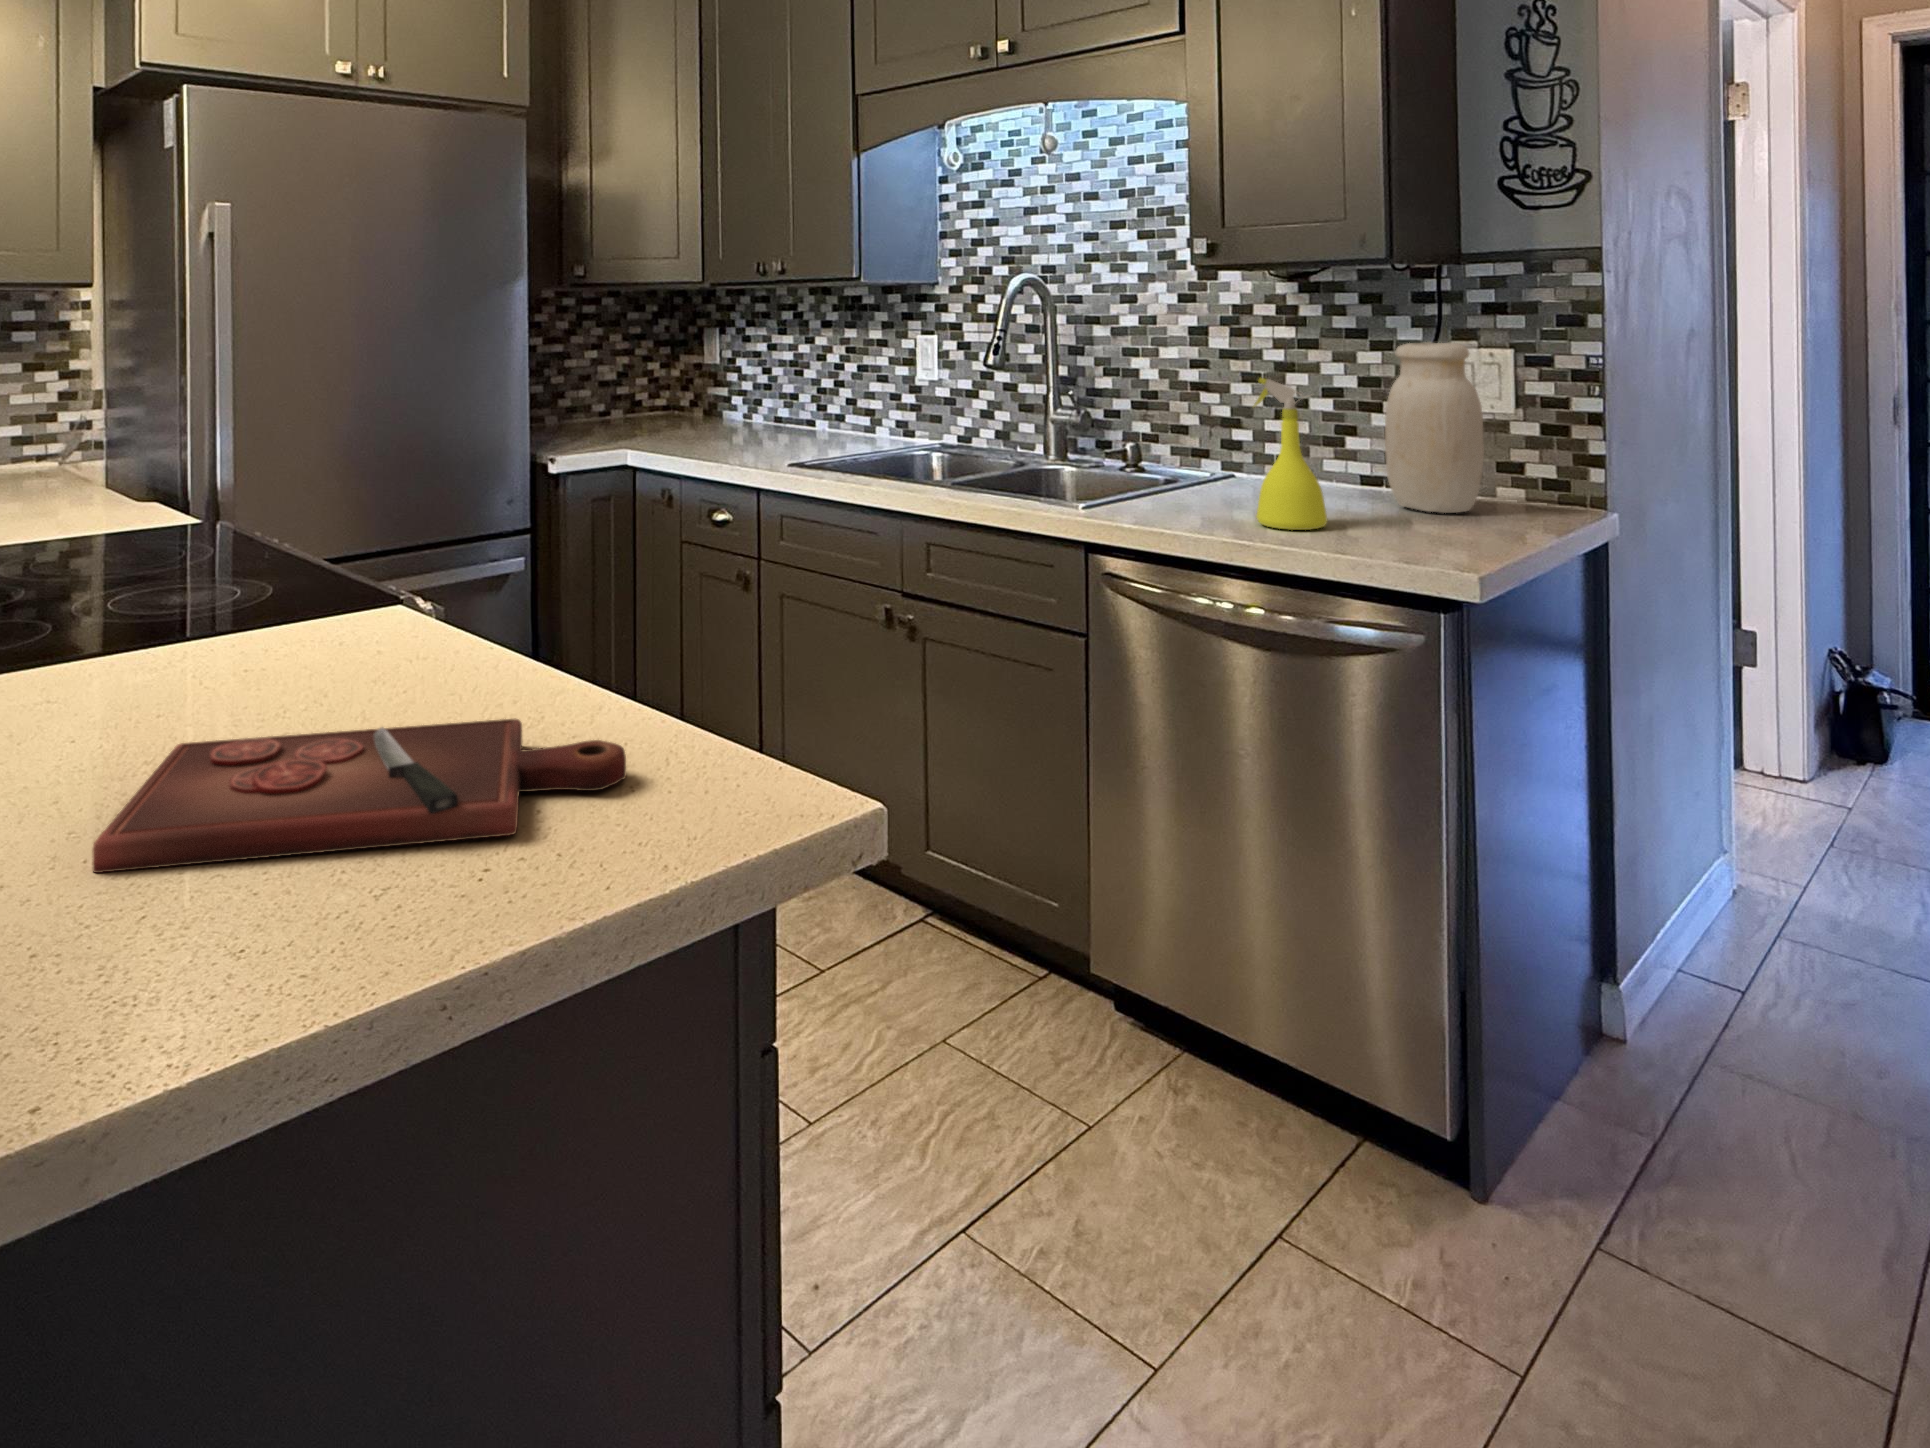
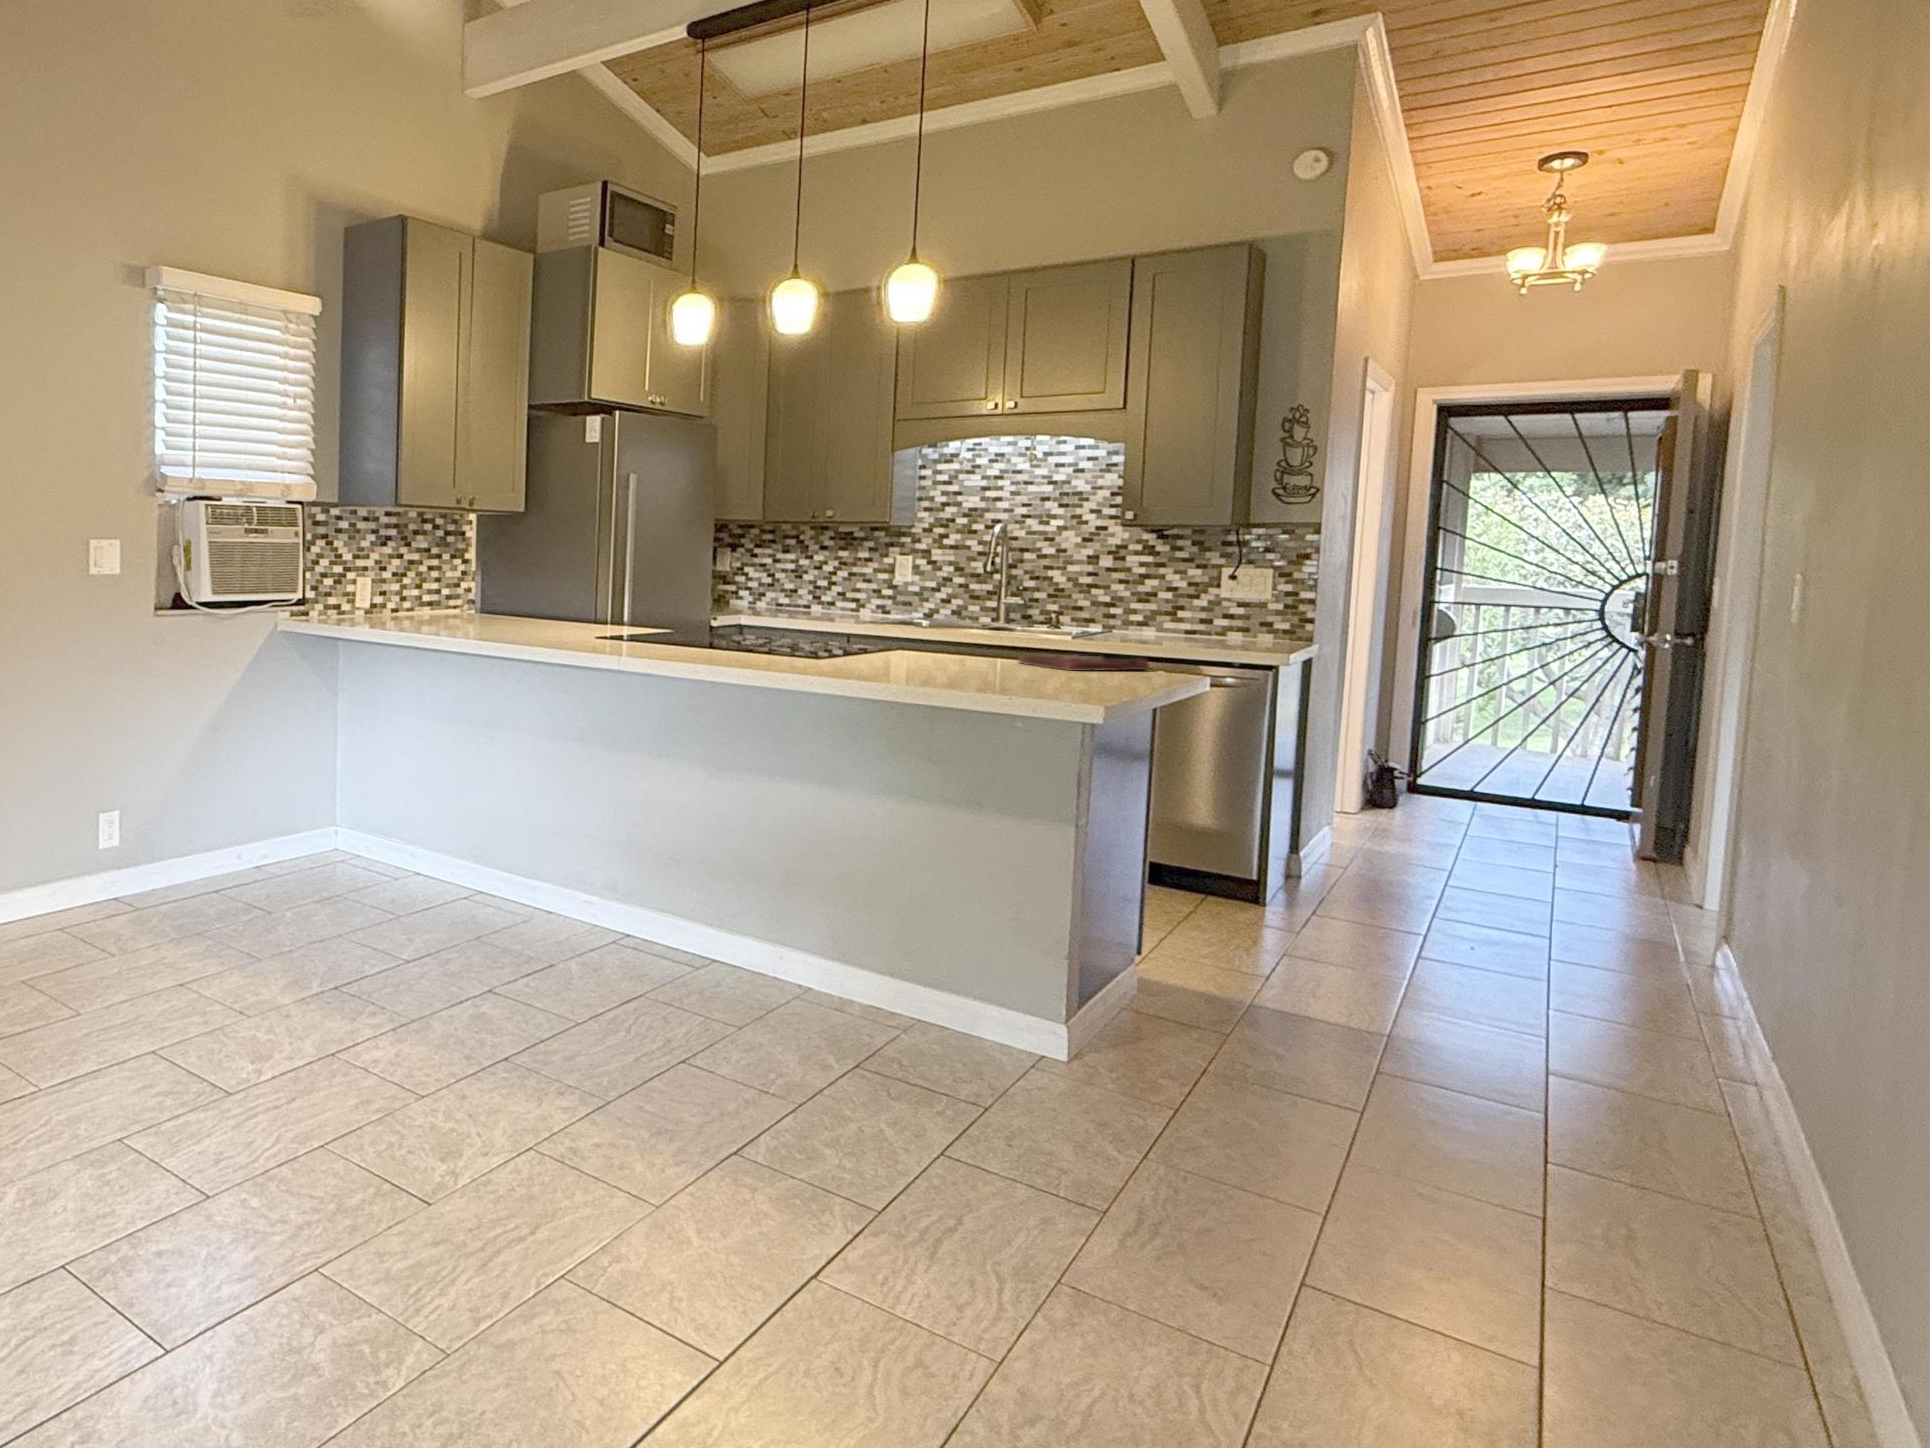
jar: present [1385,342,1484,513] -> none [1213,565,1263,642]
spray bottle: present [1254,378,1327,530] -> none [1165,578,1200,645]

